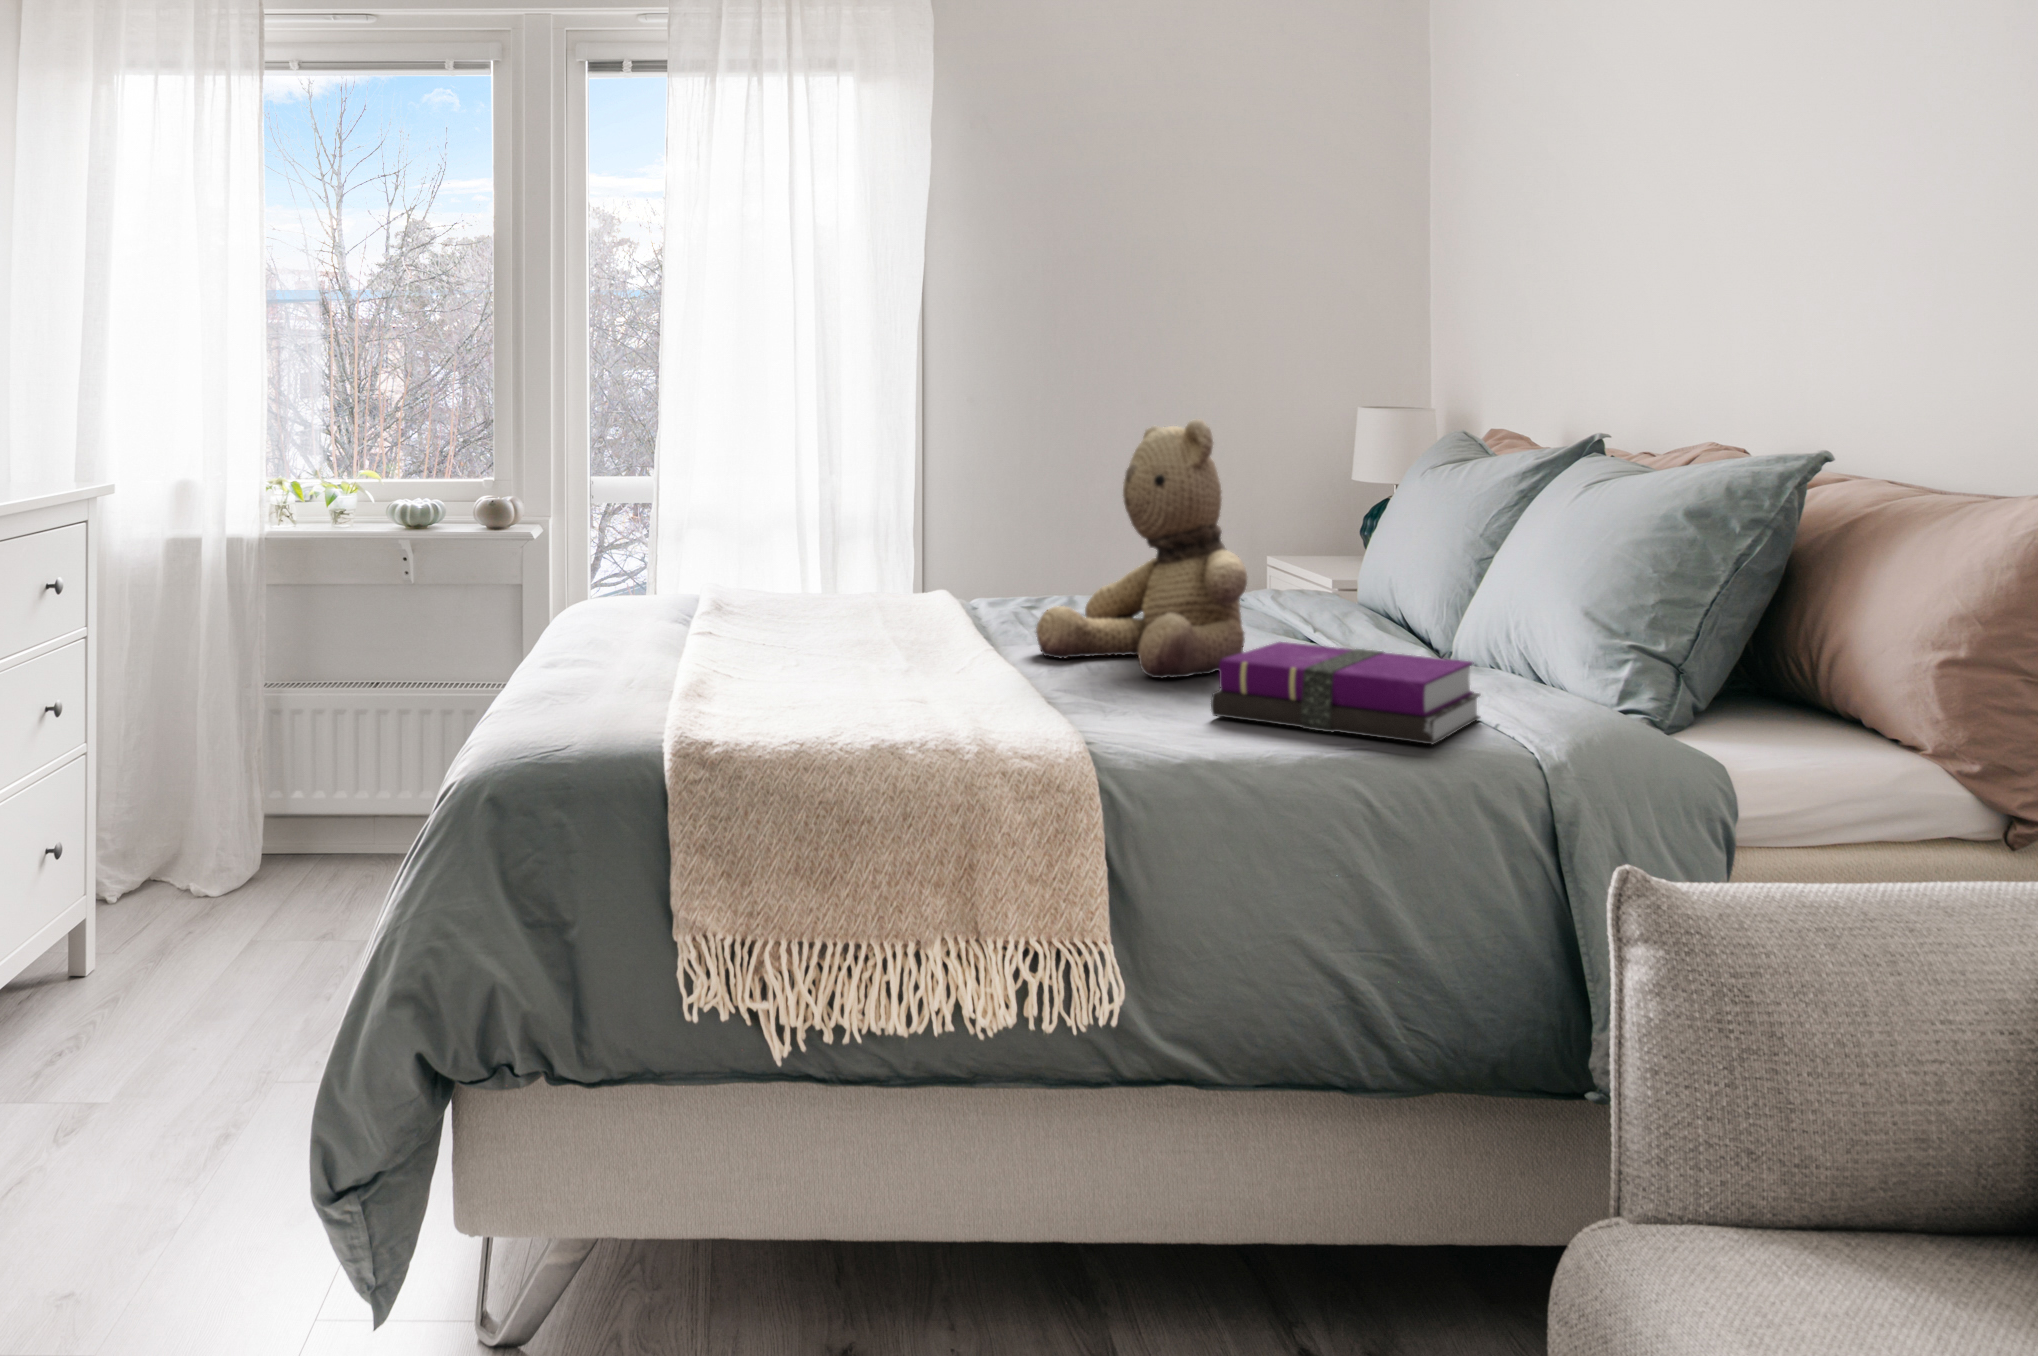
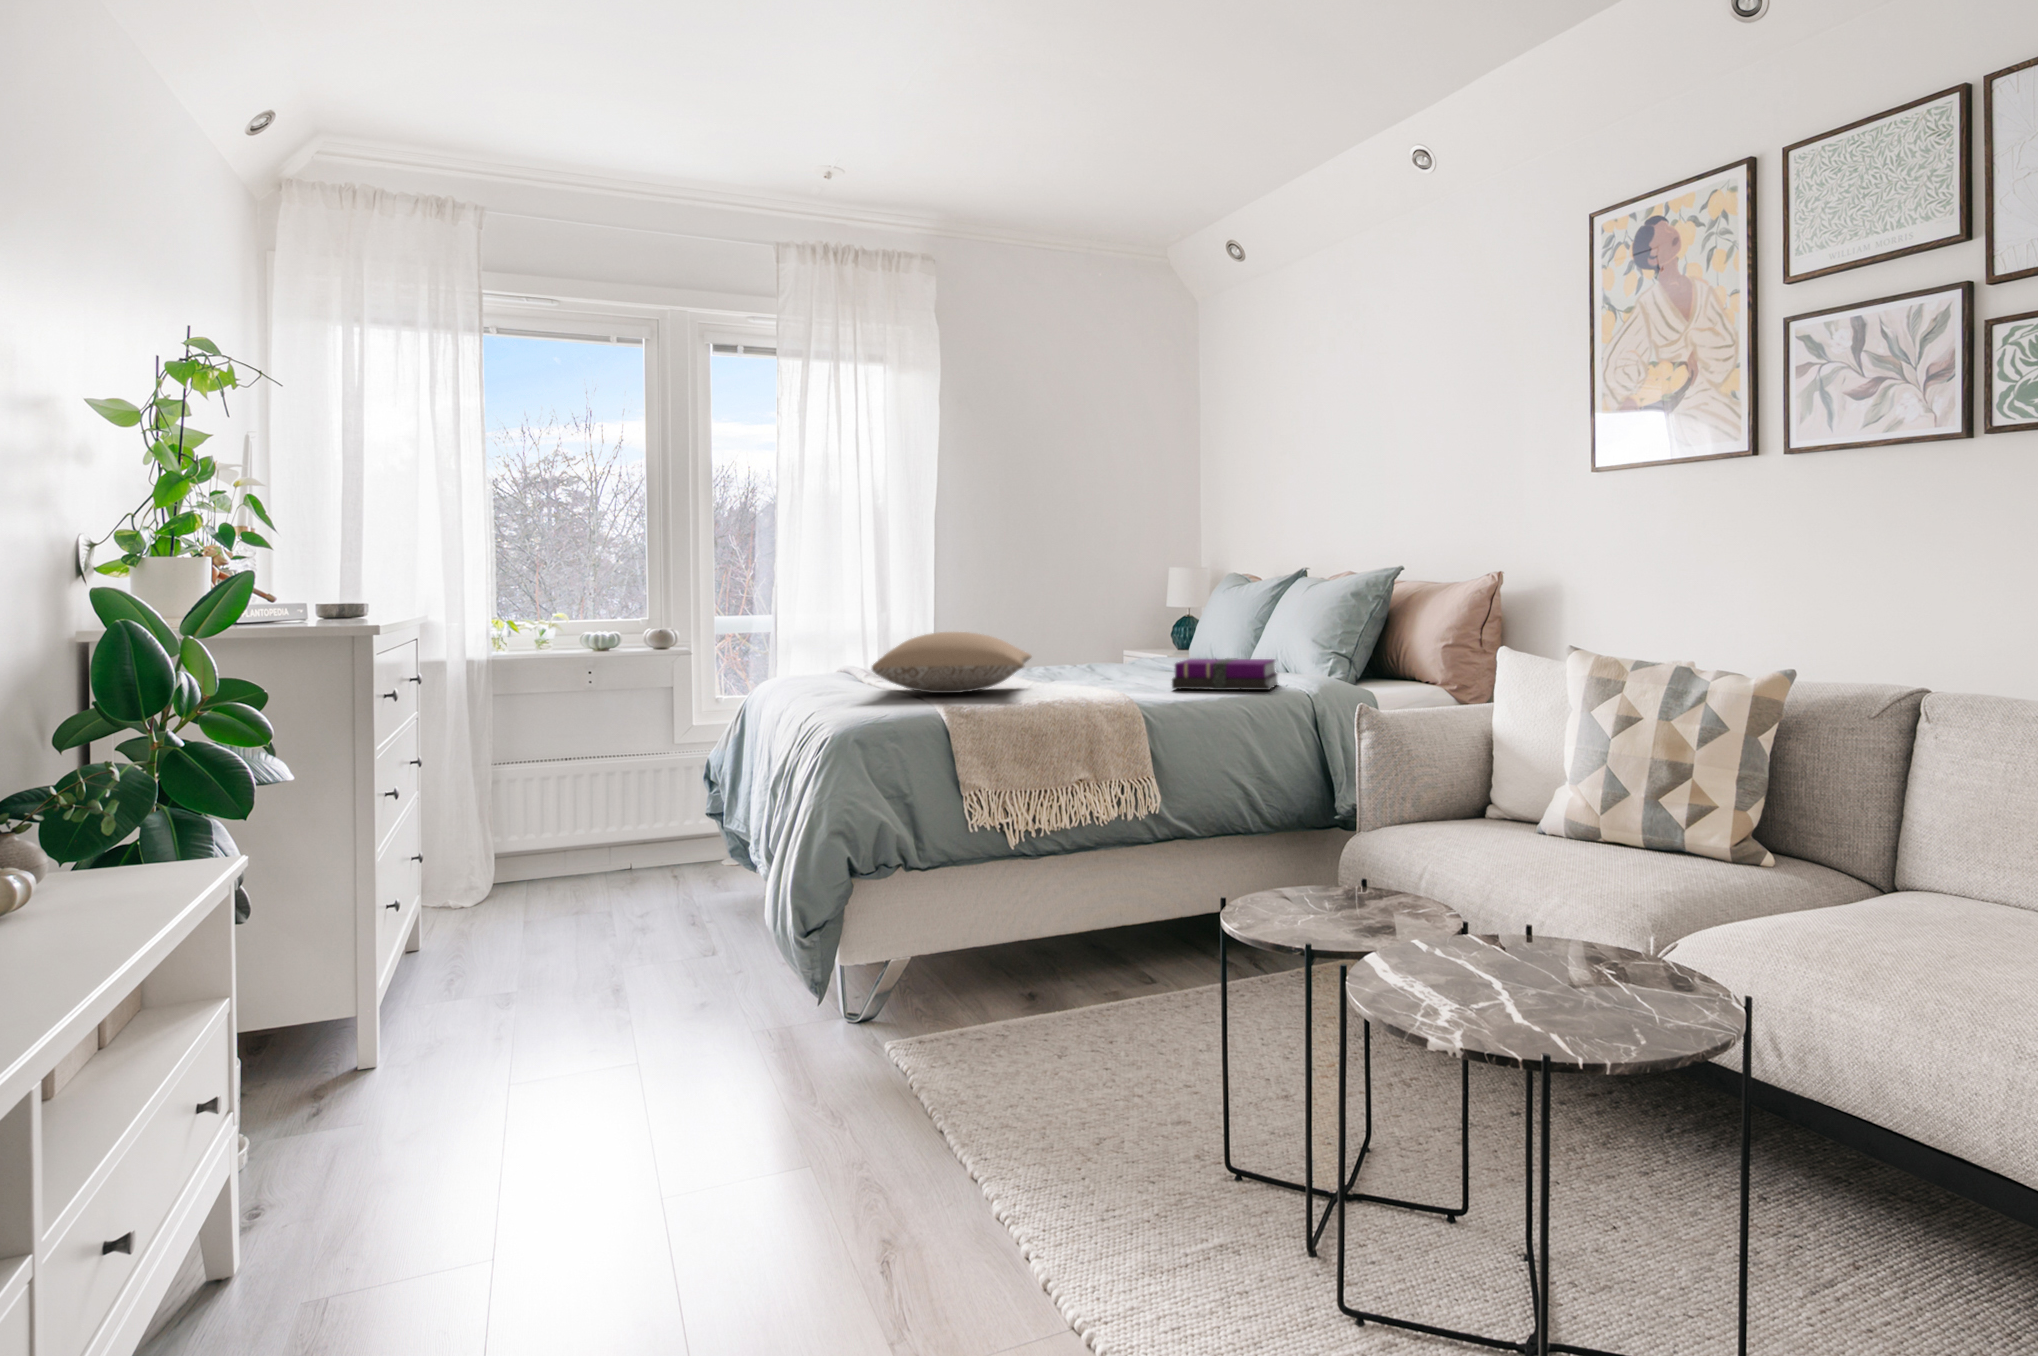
teddy bear: present [1036,419,1247,678] -> none [1062,558,1168,682]
pillow: none [593,564,953,685] -> present [872,632,1032,693]

